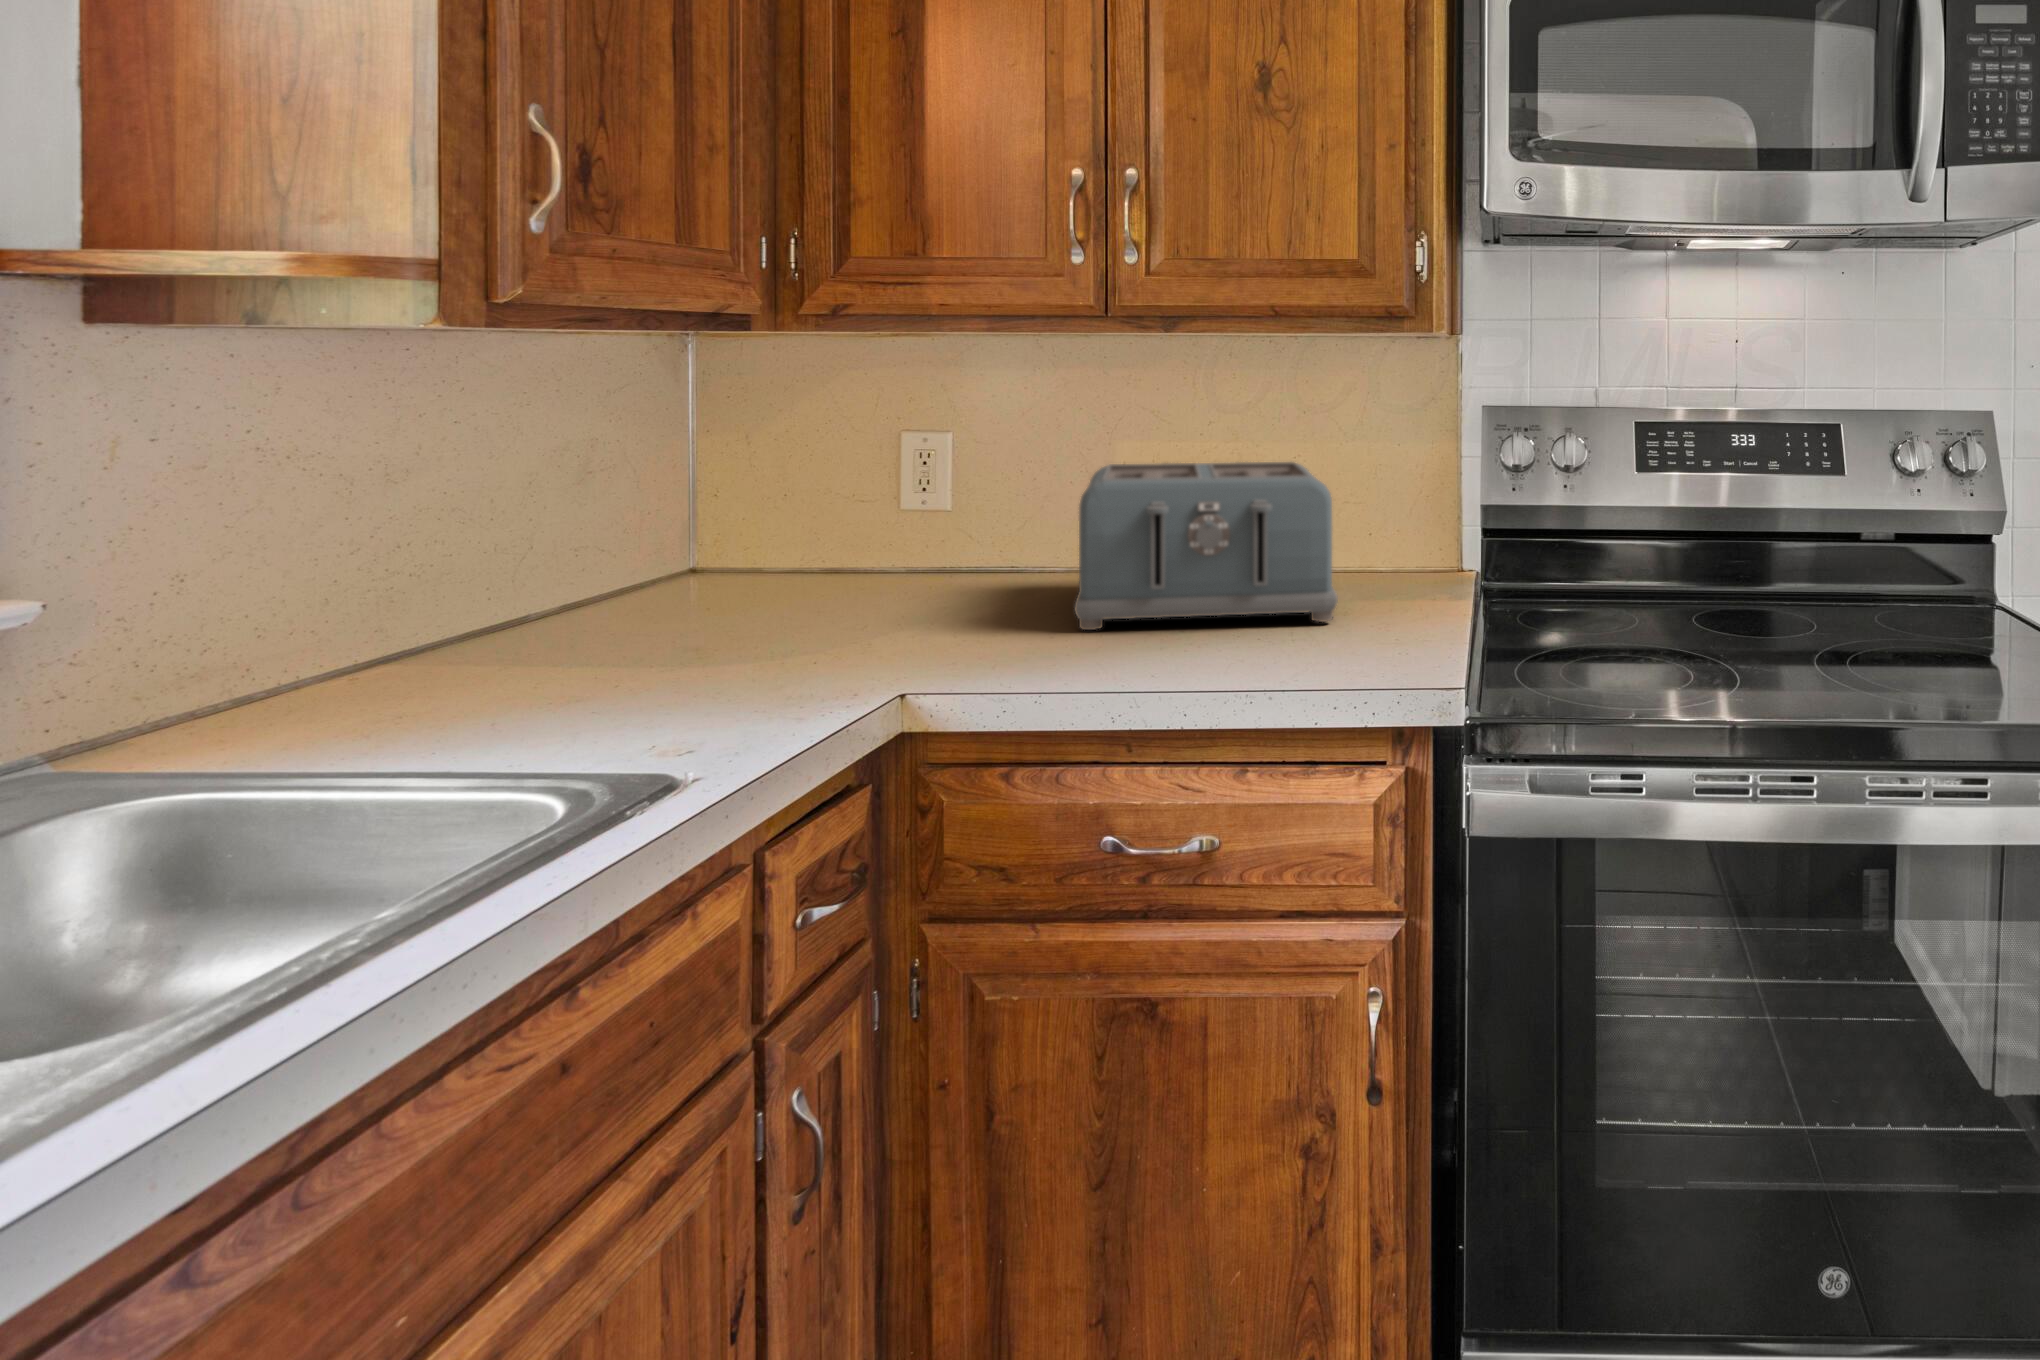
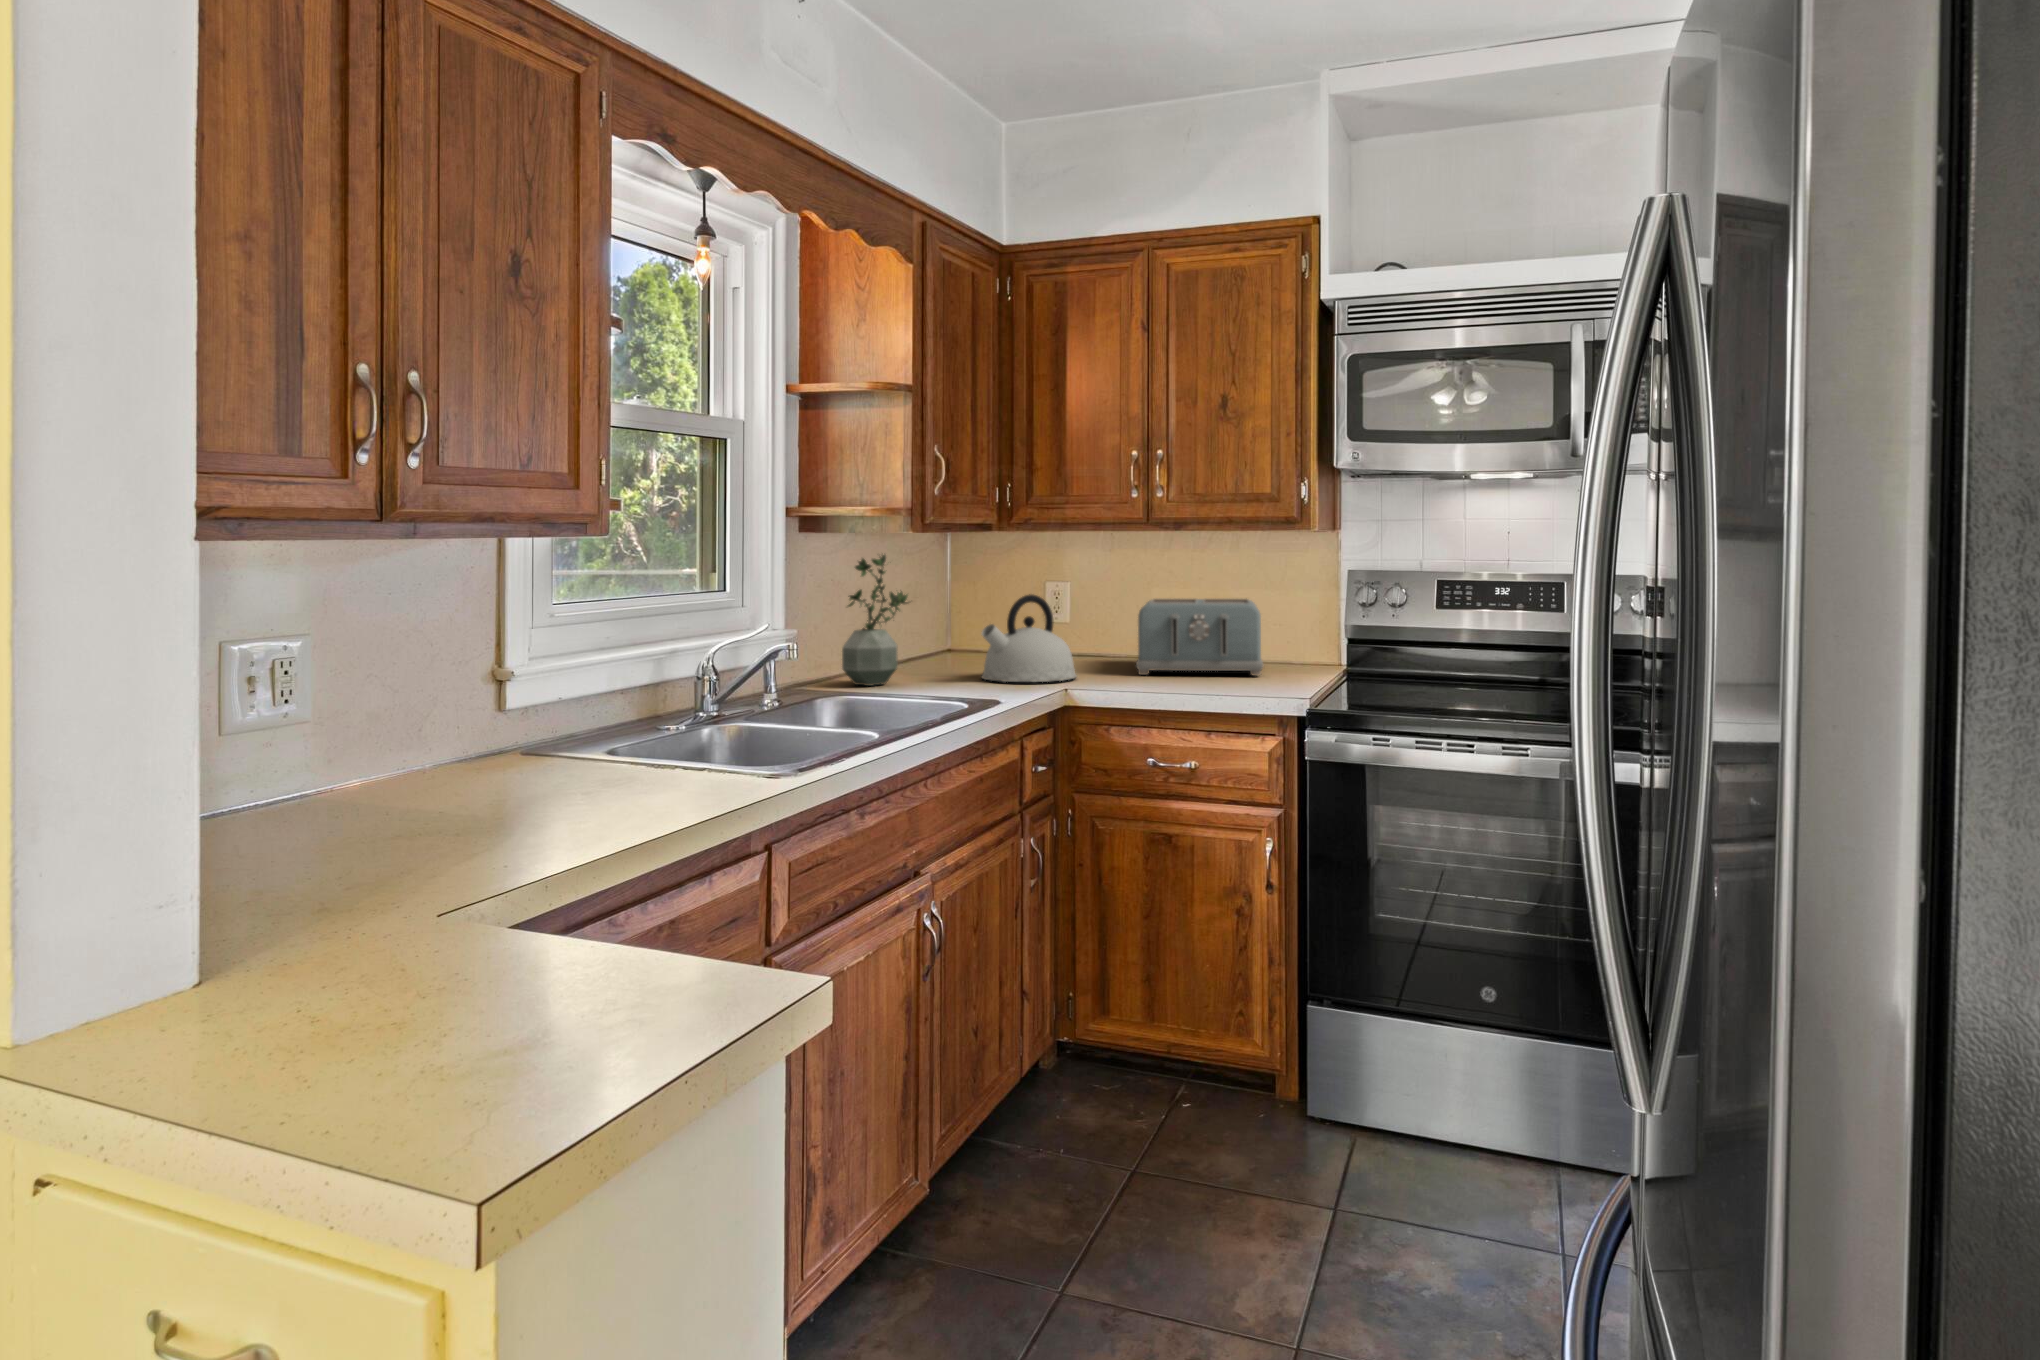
potted plant: none [301,376,516,711] -> present [842,555,908,686]
kettle: none [702,469,941,675] -> present [982,594,1076,682]

